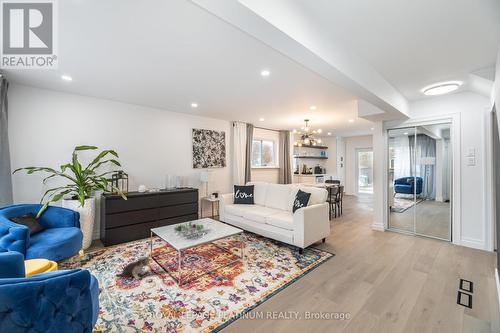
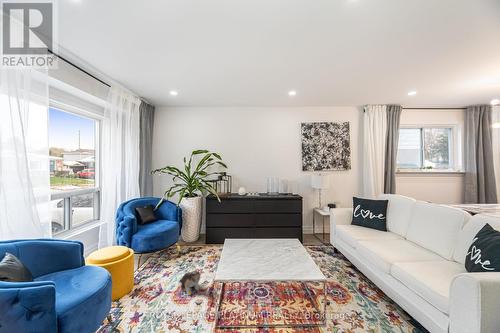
succulent plant: present [173,221,203,237] -> none [232,239,271,266]

